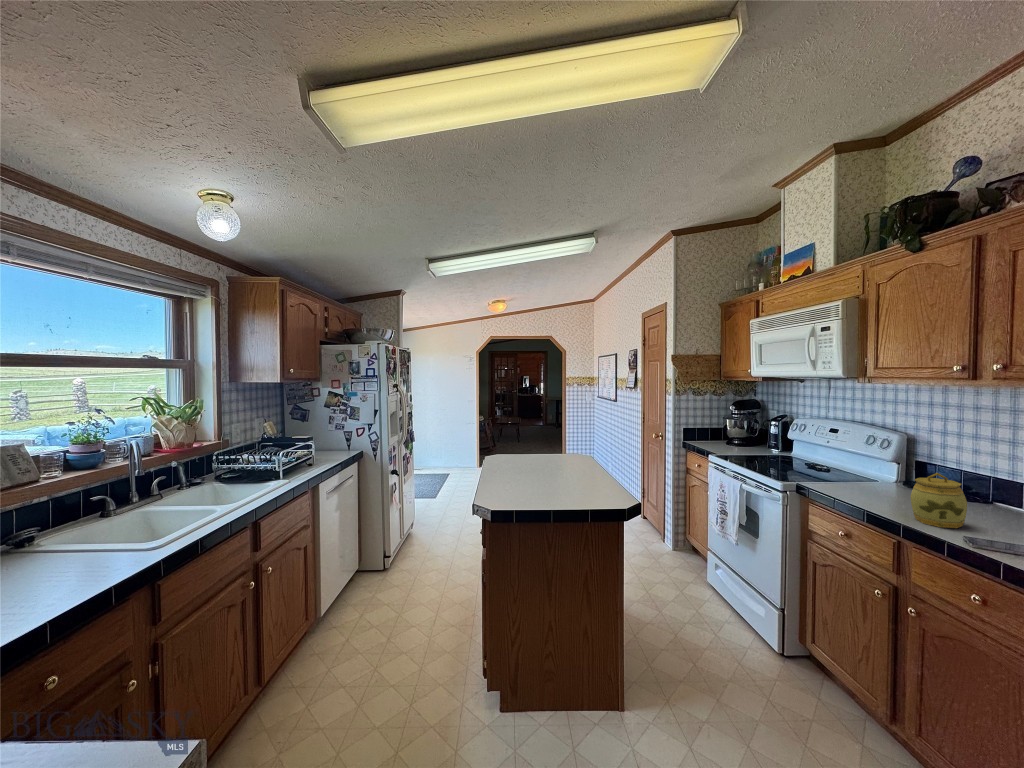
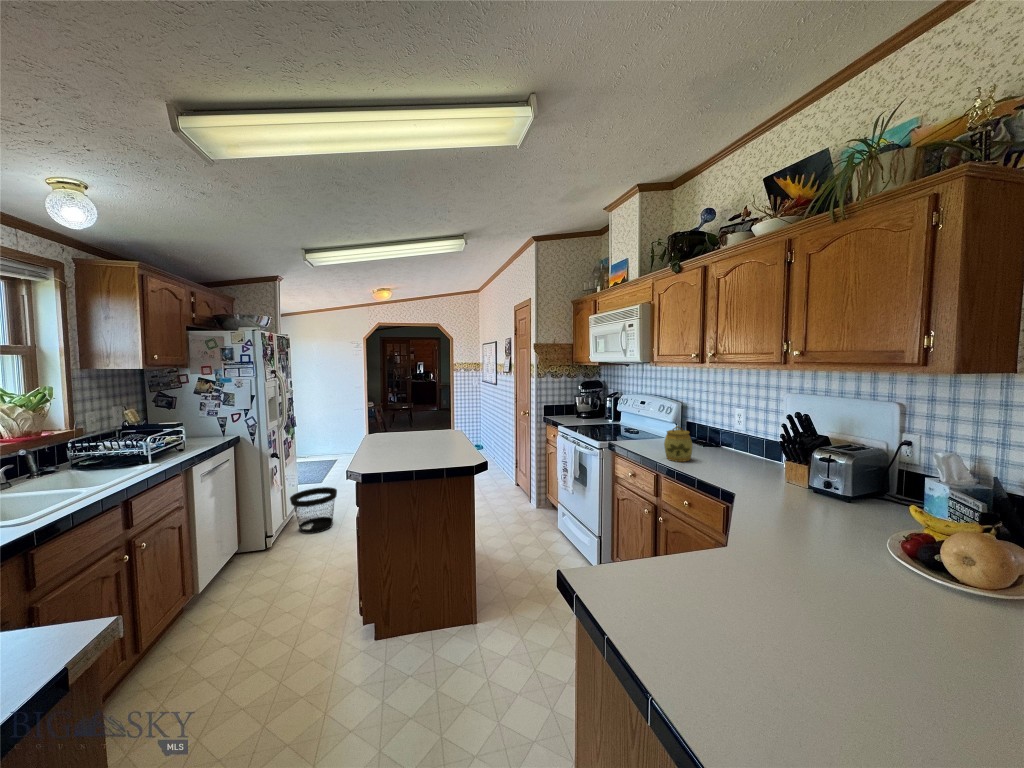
wastebasket: none [407,506,453,555] -> present [290,487,337,534]

